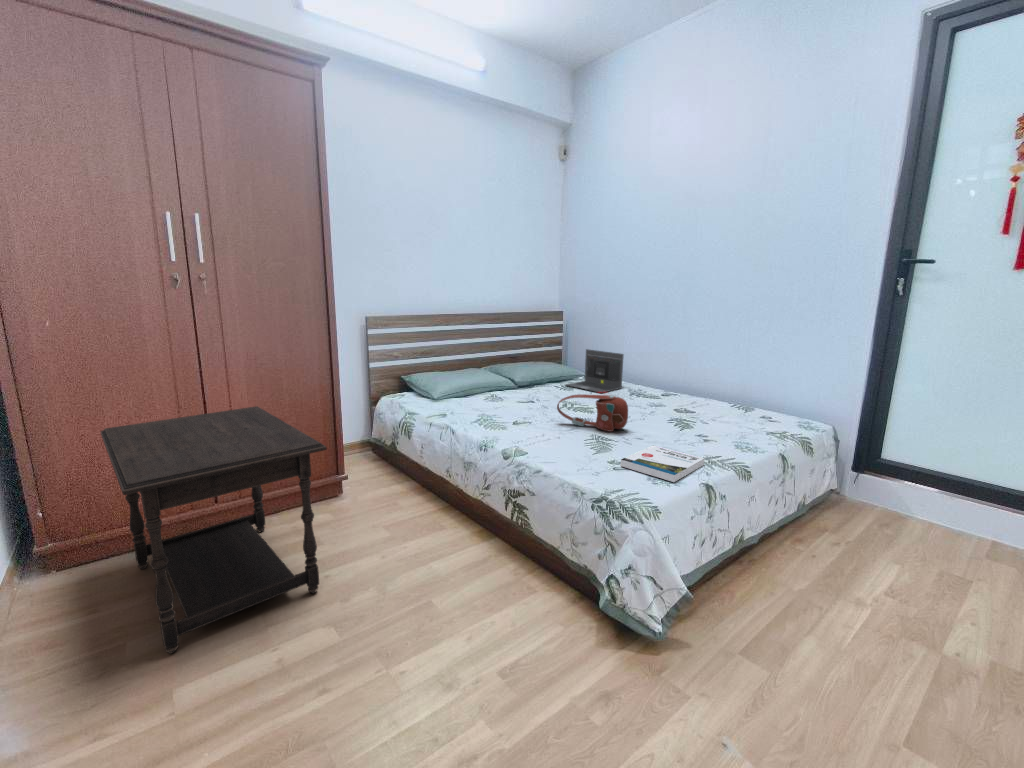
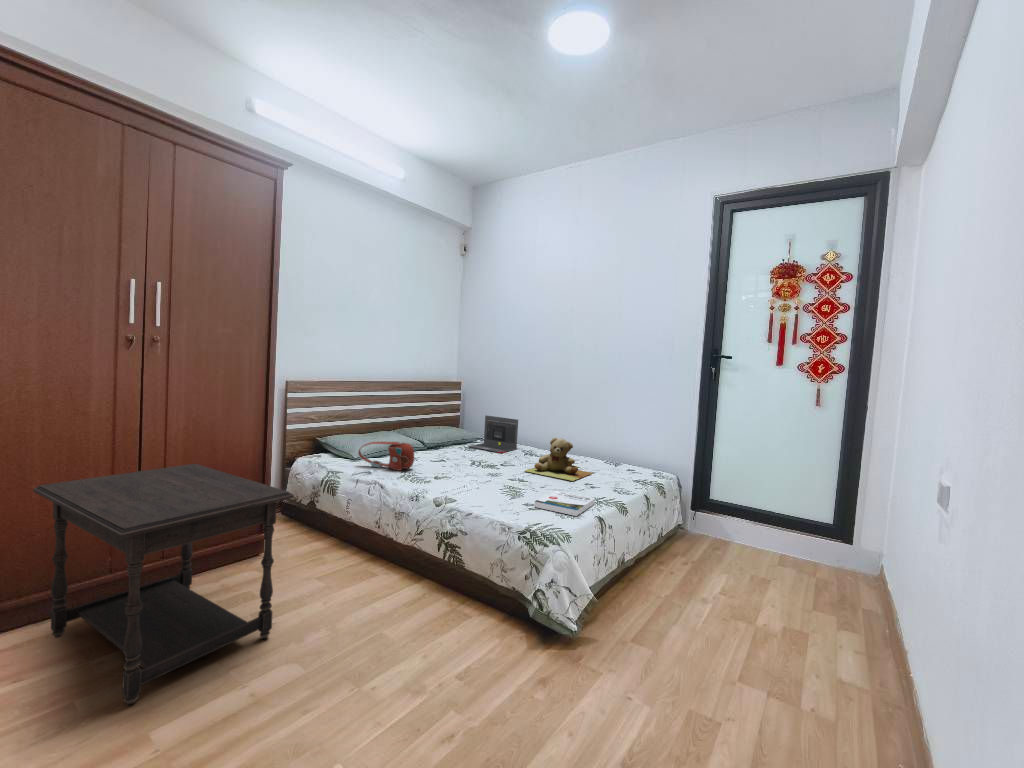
teddy bear: none [622,377,713,431] -> present [525,438,592,481]
handbag: present [557,395,628,432] -> present [358,442,414,471]

